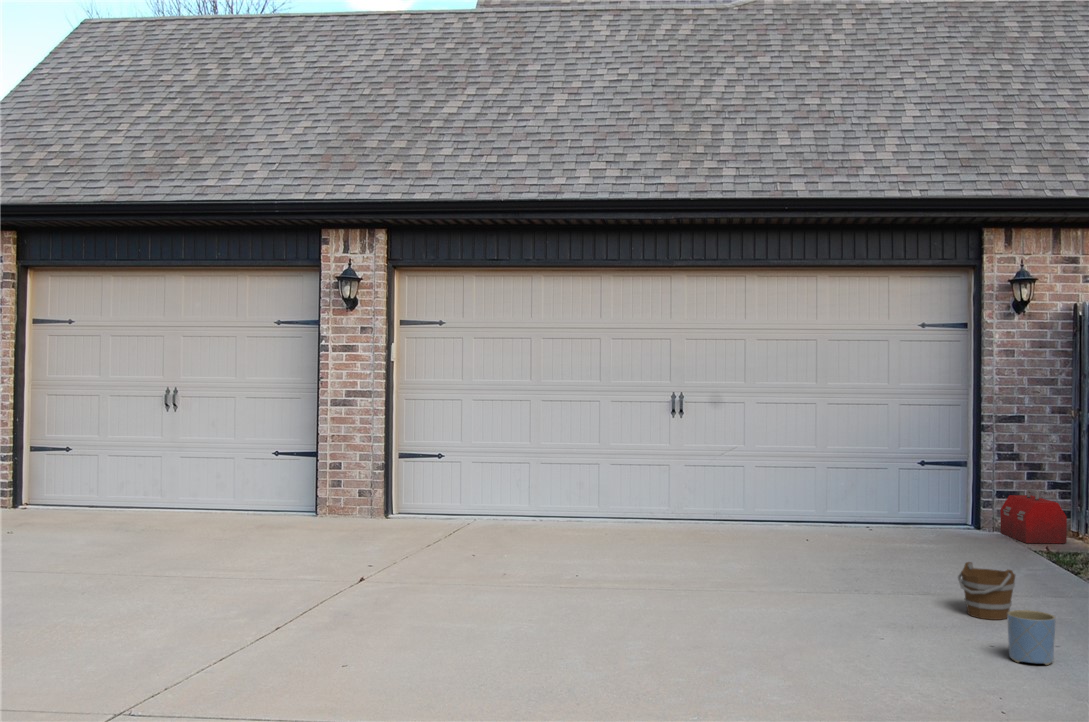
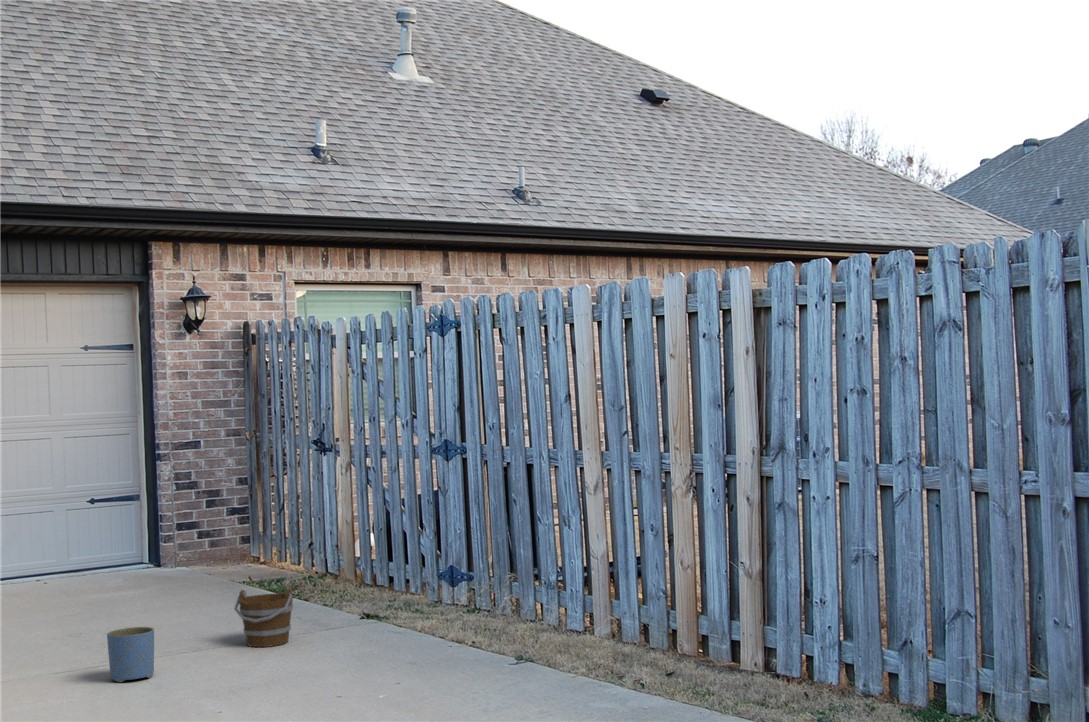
toolbox: present [1001,489,1067,543] -> none [185,517,257,574]
planter: present [1007,610,1055,665] -> present [107,627,154,683]

